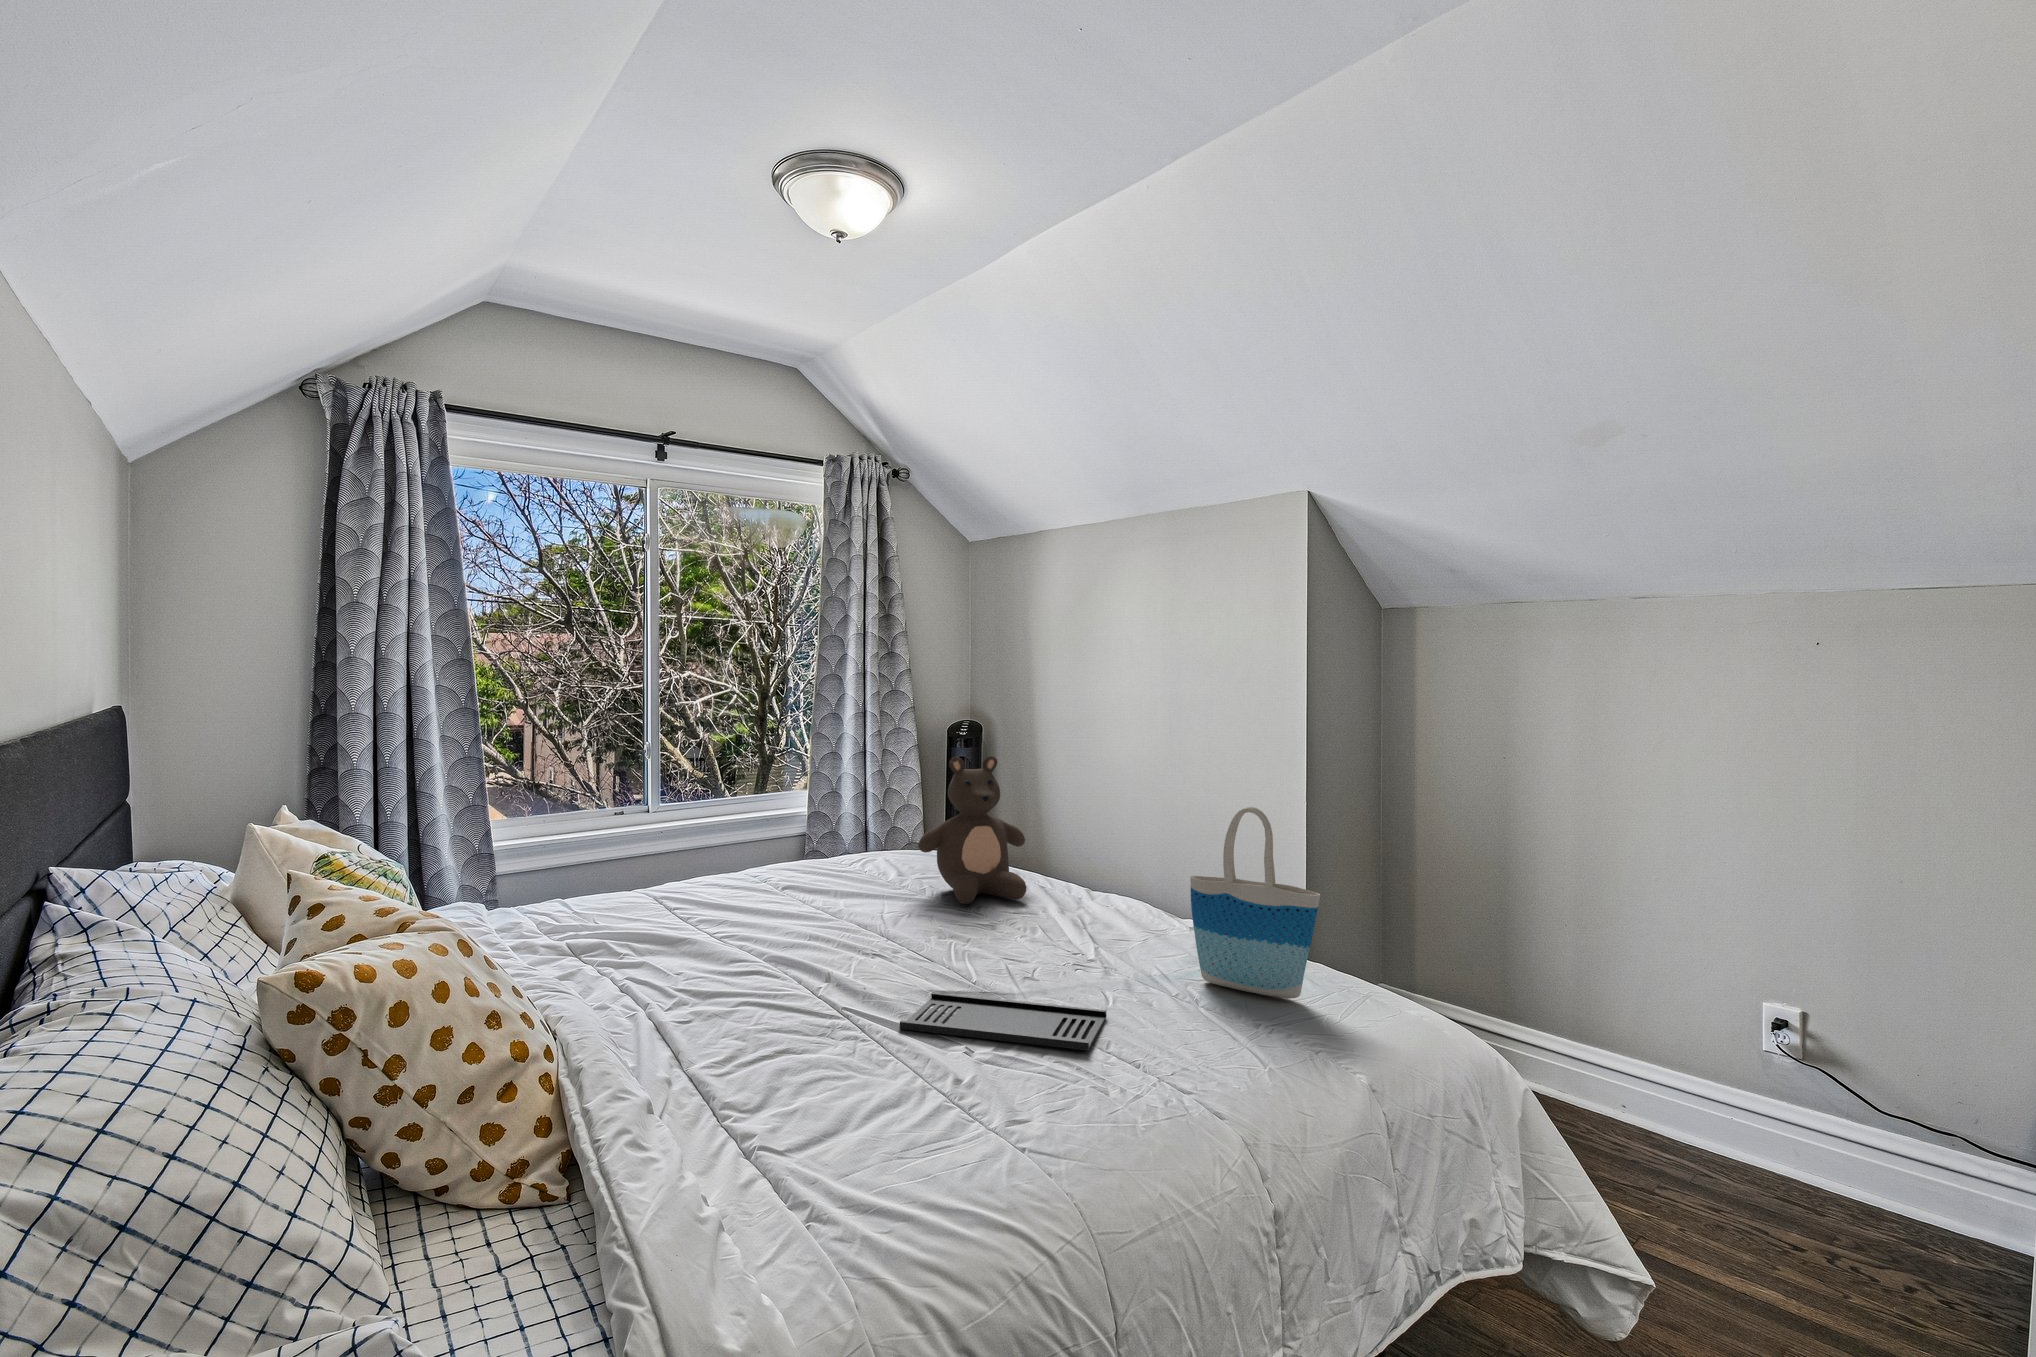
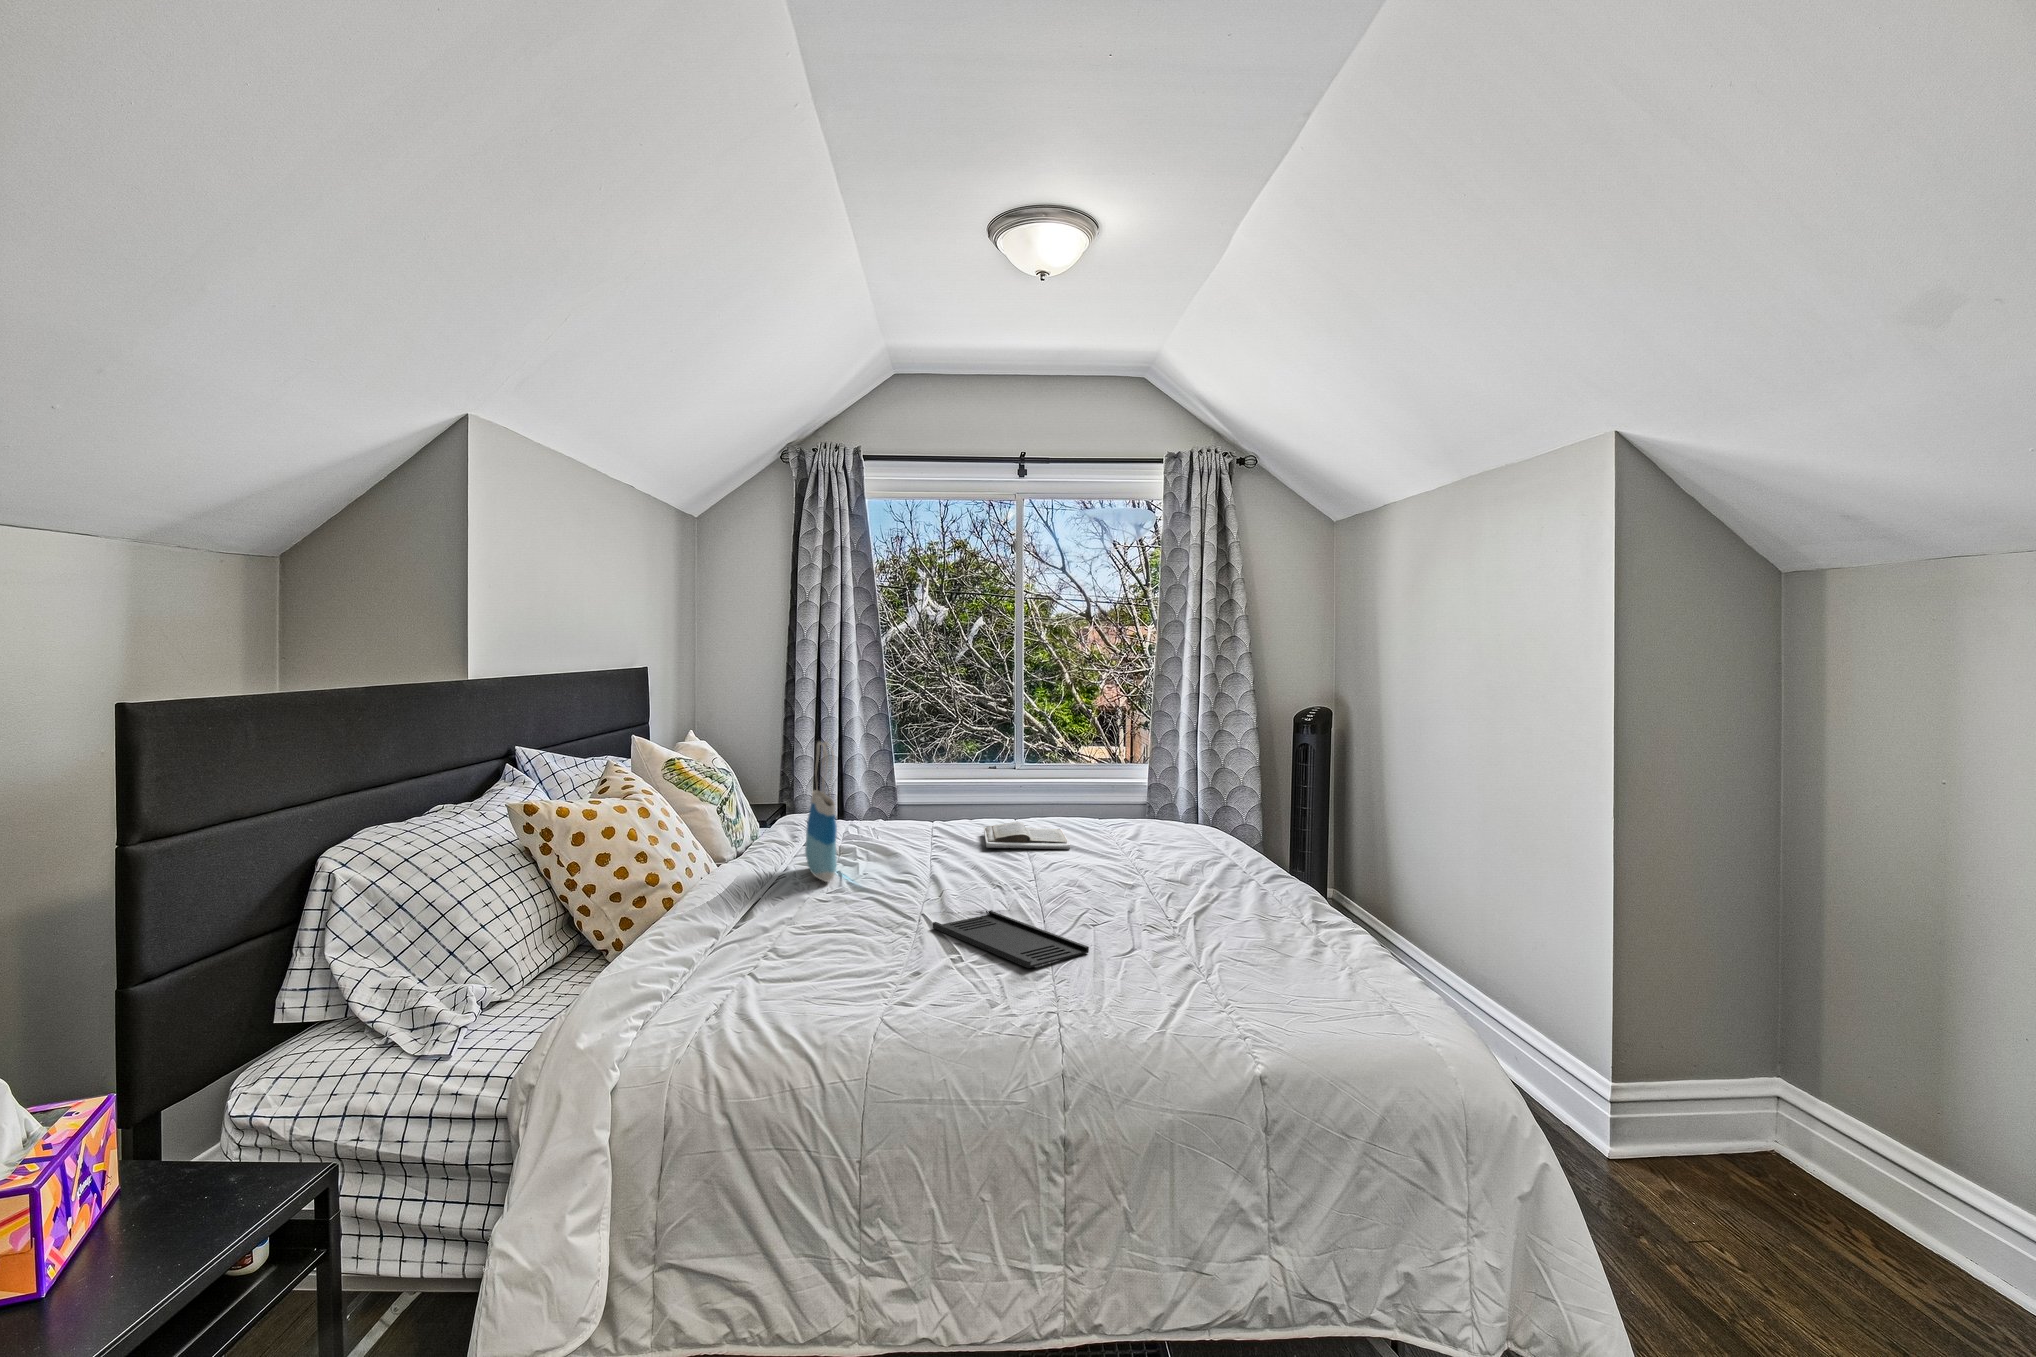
teddy bear: present [918,756,1026,904] -> none [1107,729,1209,862]
tote bag: present [1190,807,1320,998] -> present [805,742,837,882]
book: none [756,879,886,916] -> present [984,822,1070,849]

